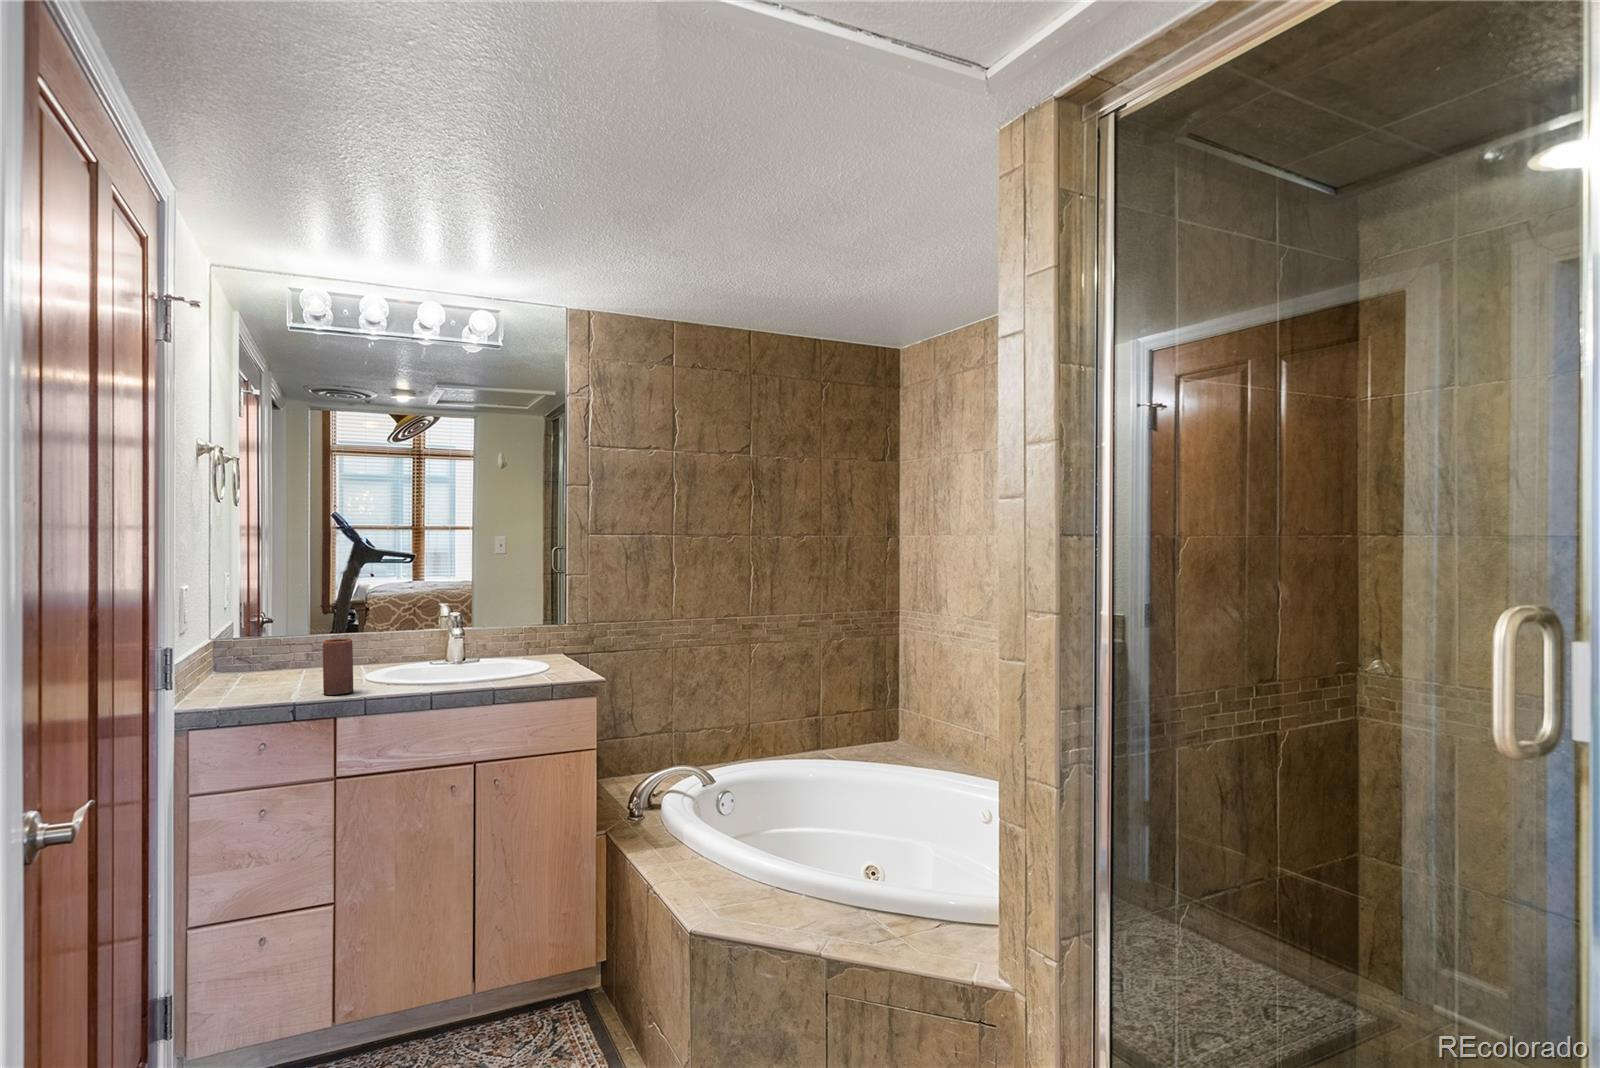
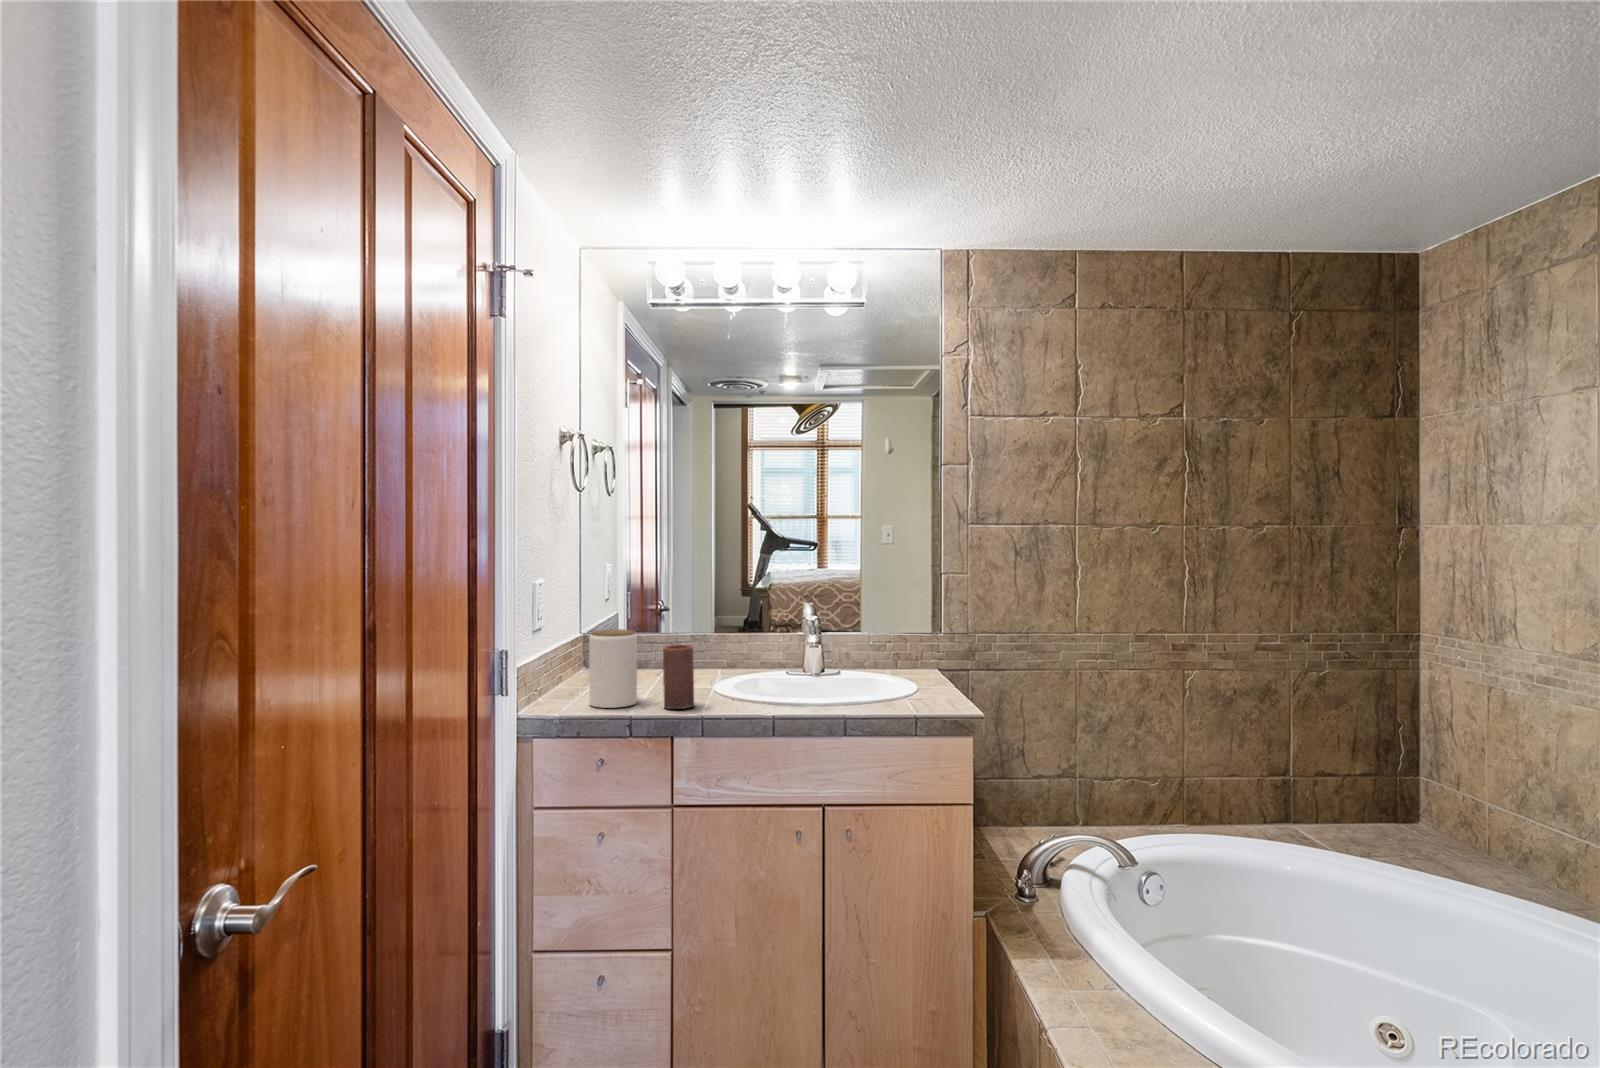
jar: none [245,628,294,699] -> present [589,629,637,708]

